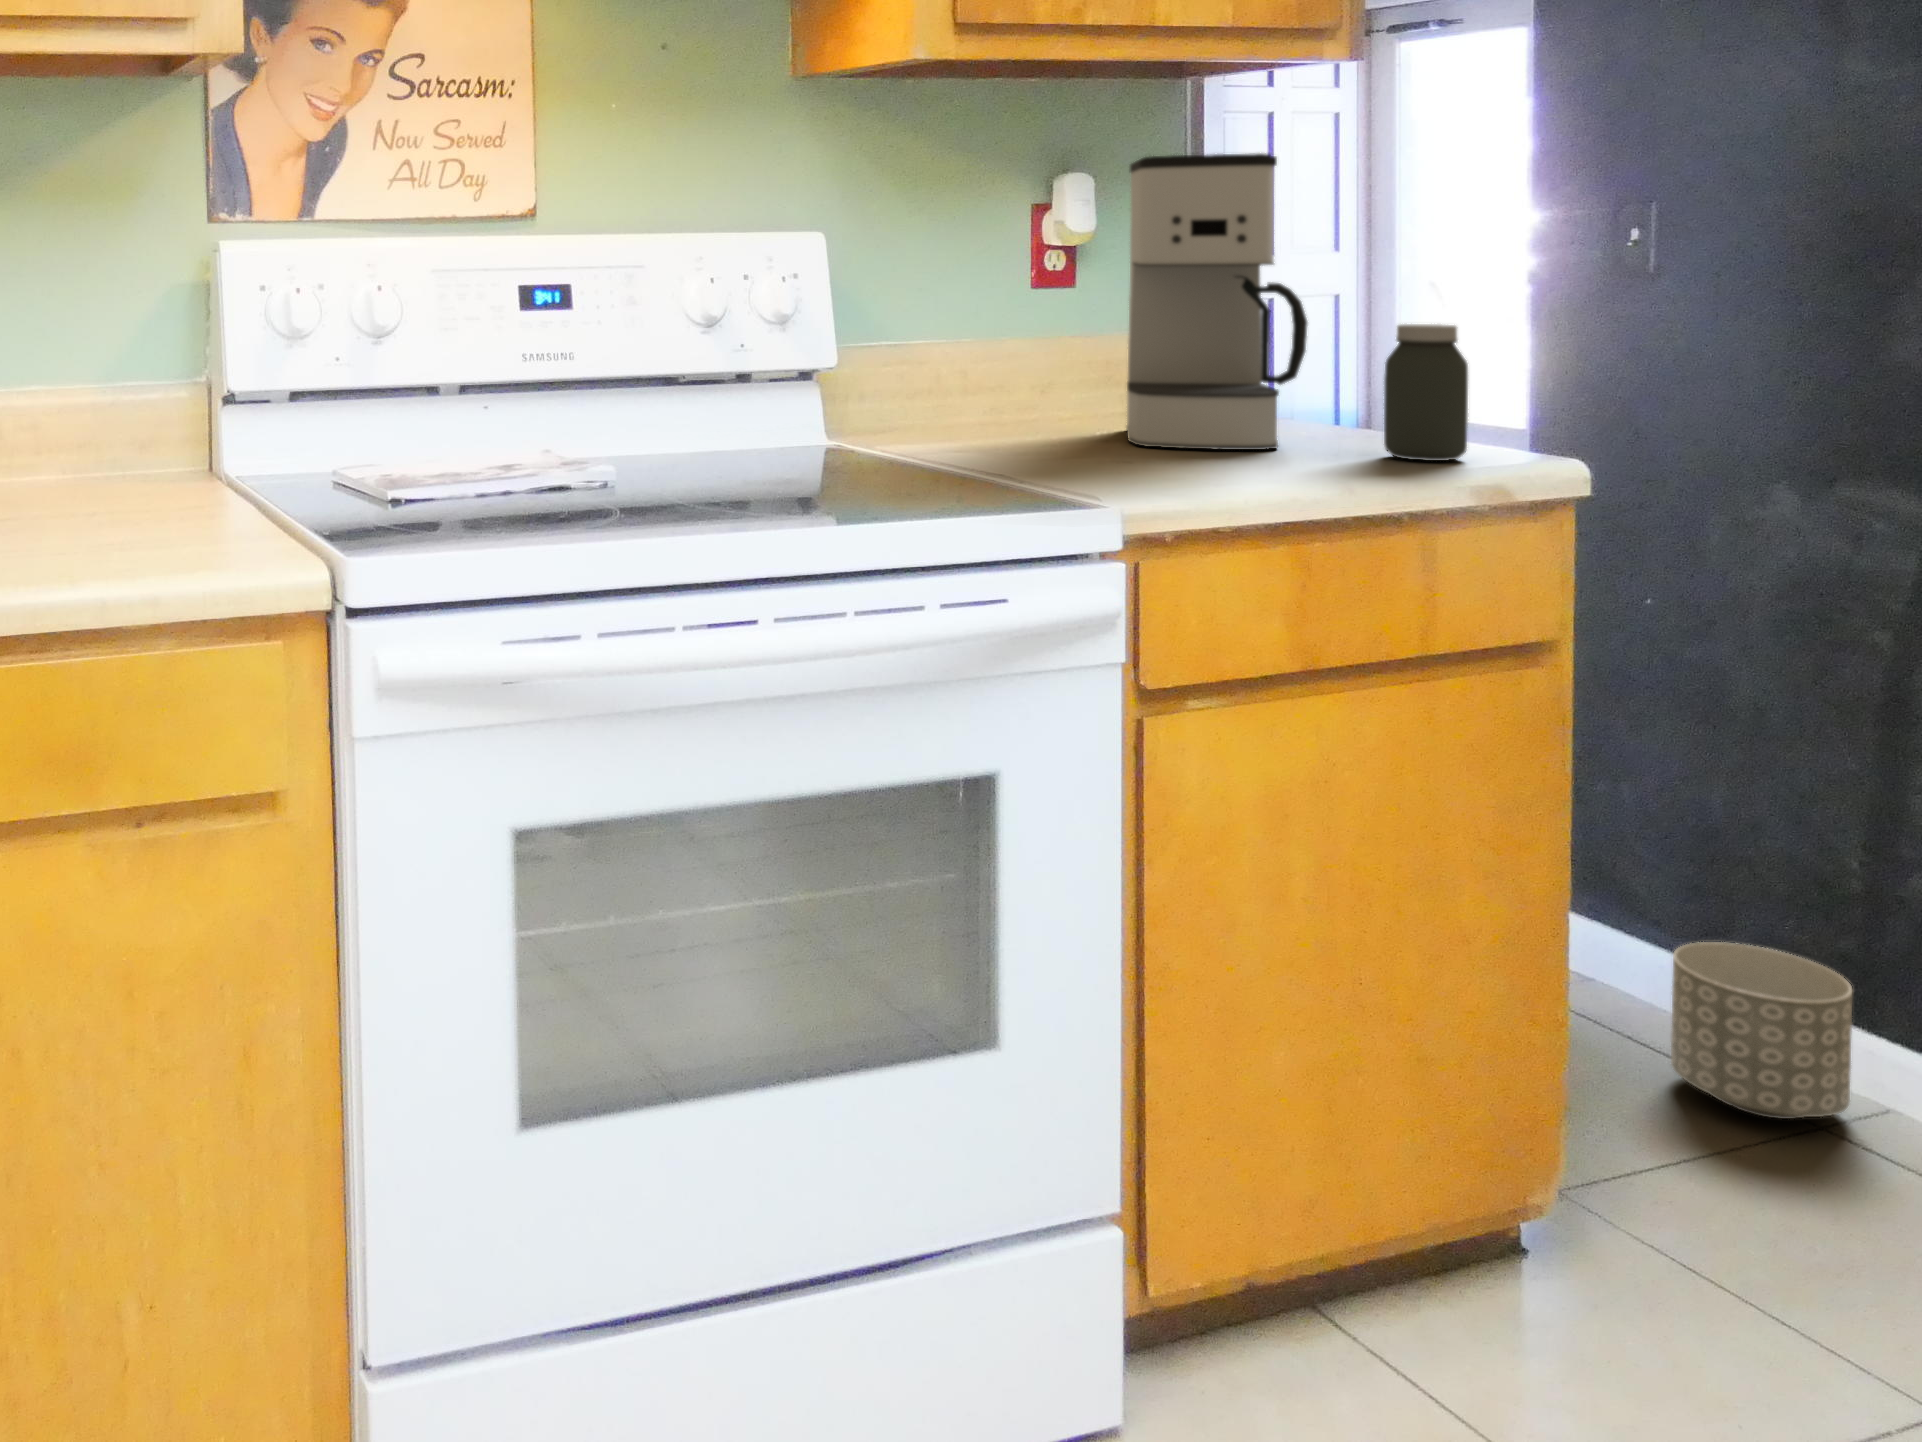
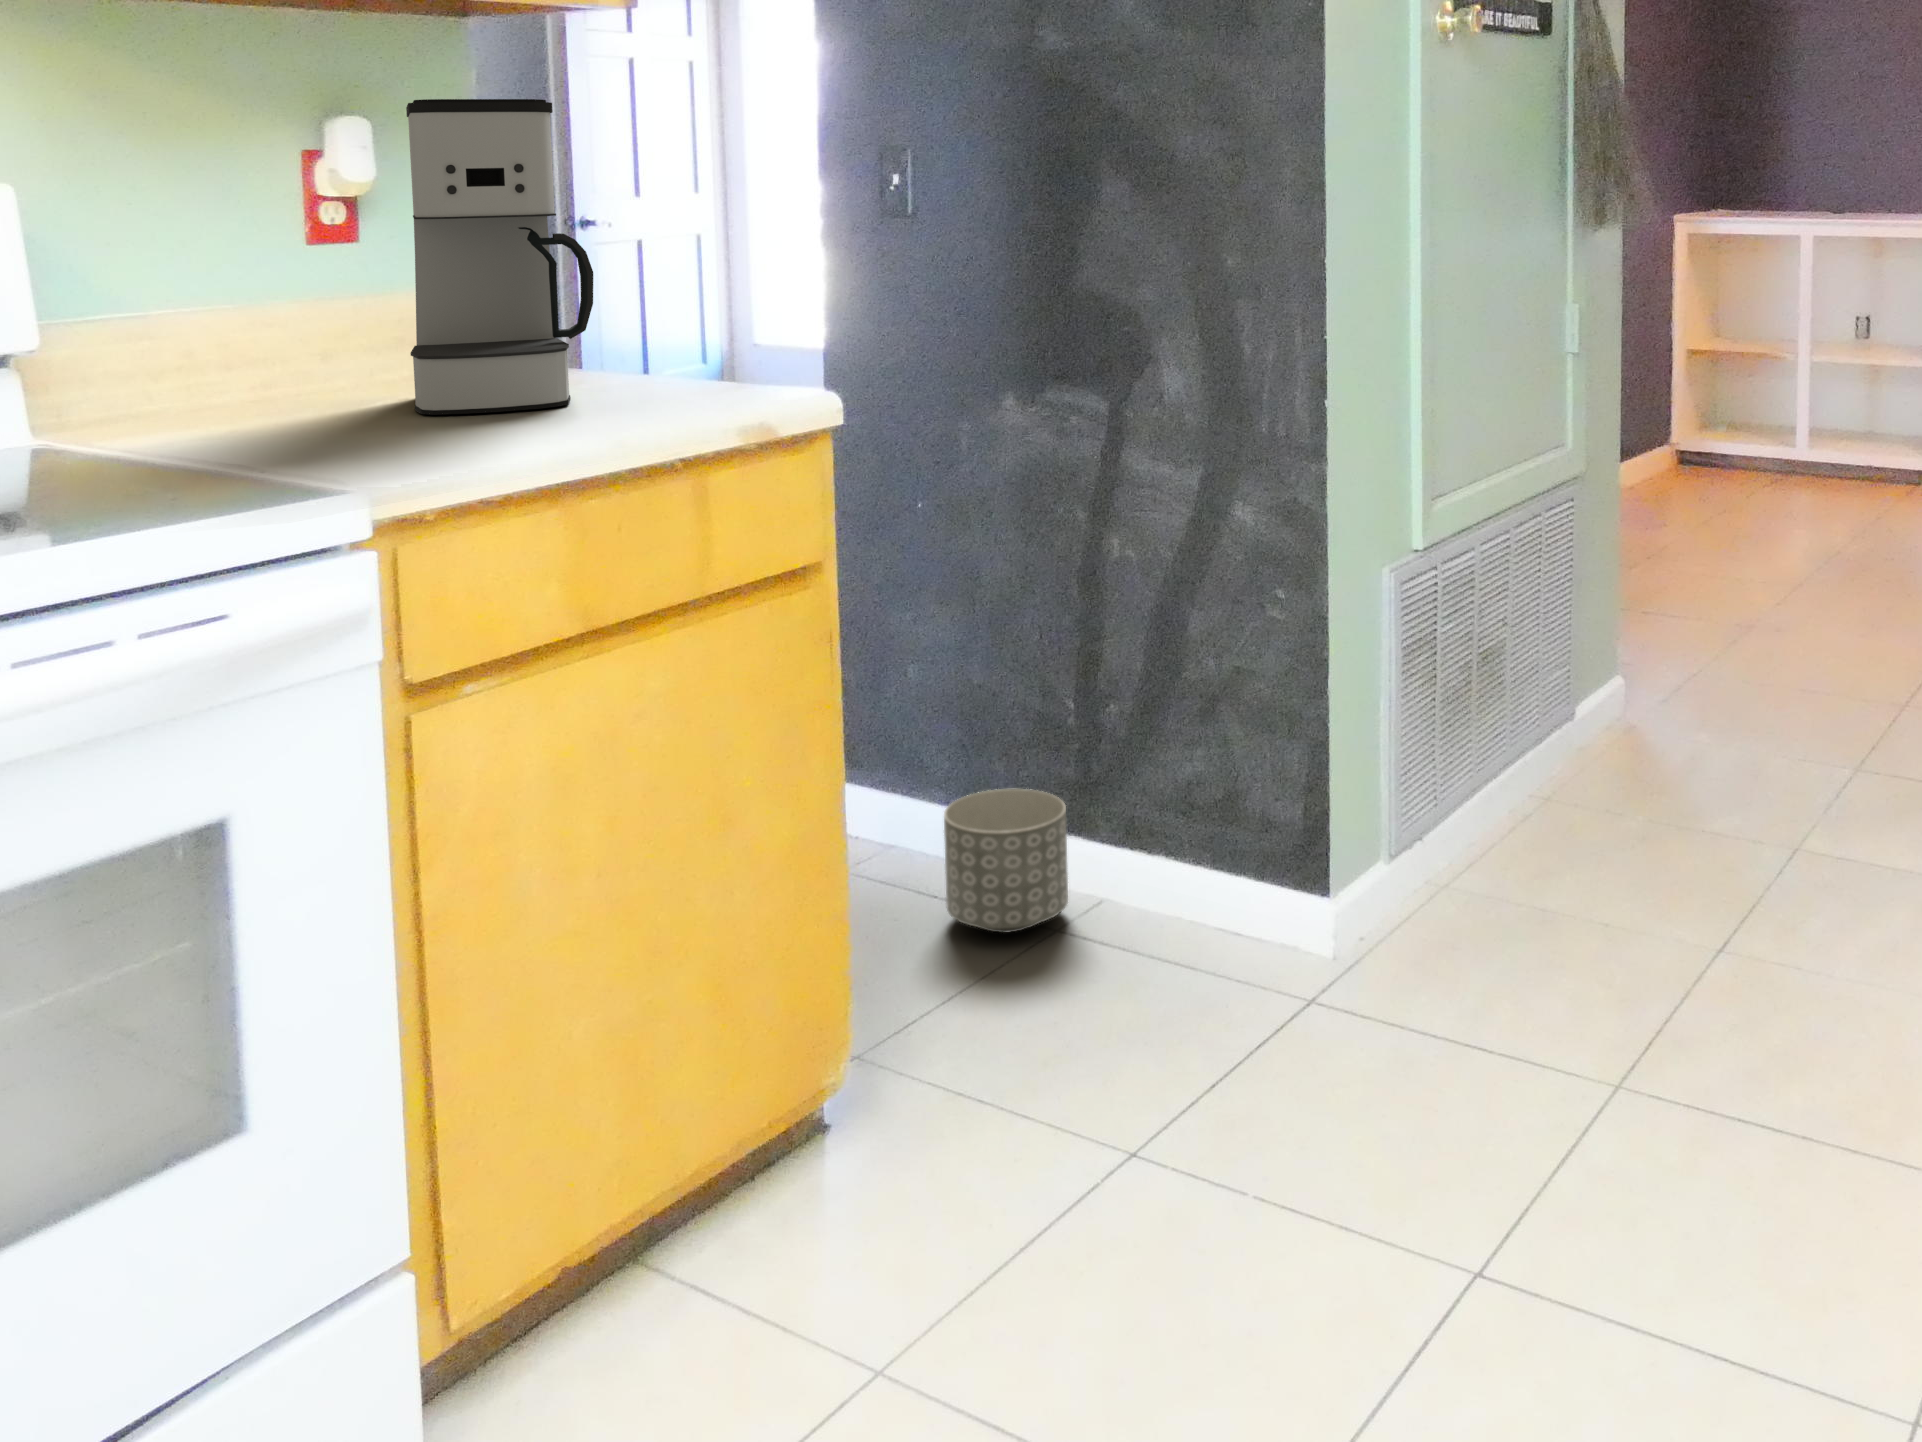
jar: present [1384,324,1468,461] -> none [663,271,739,405]

